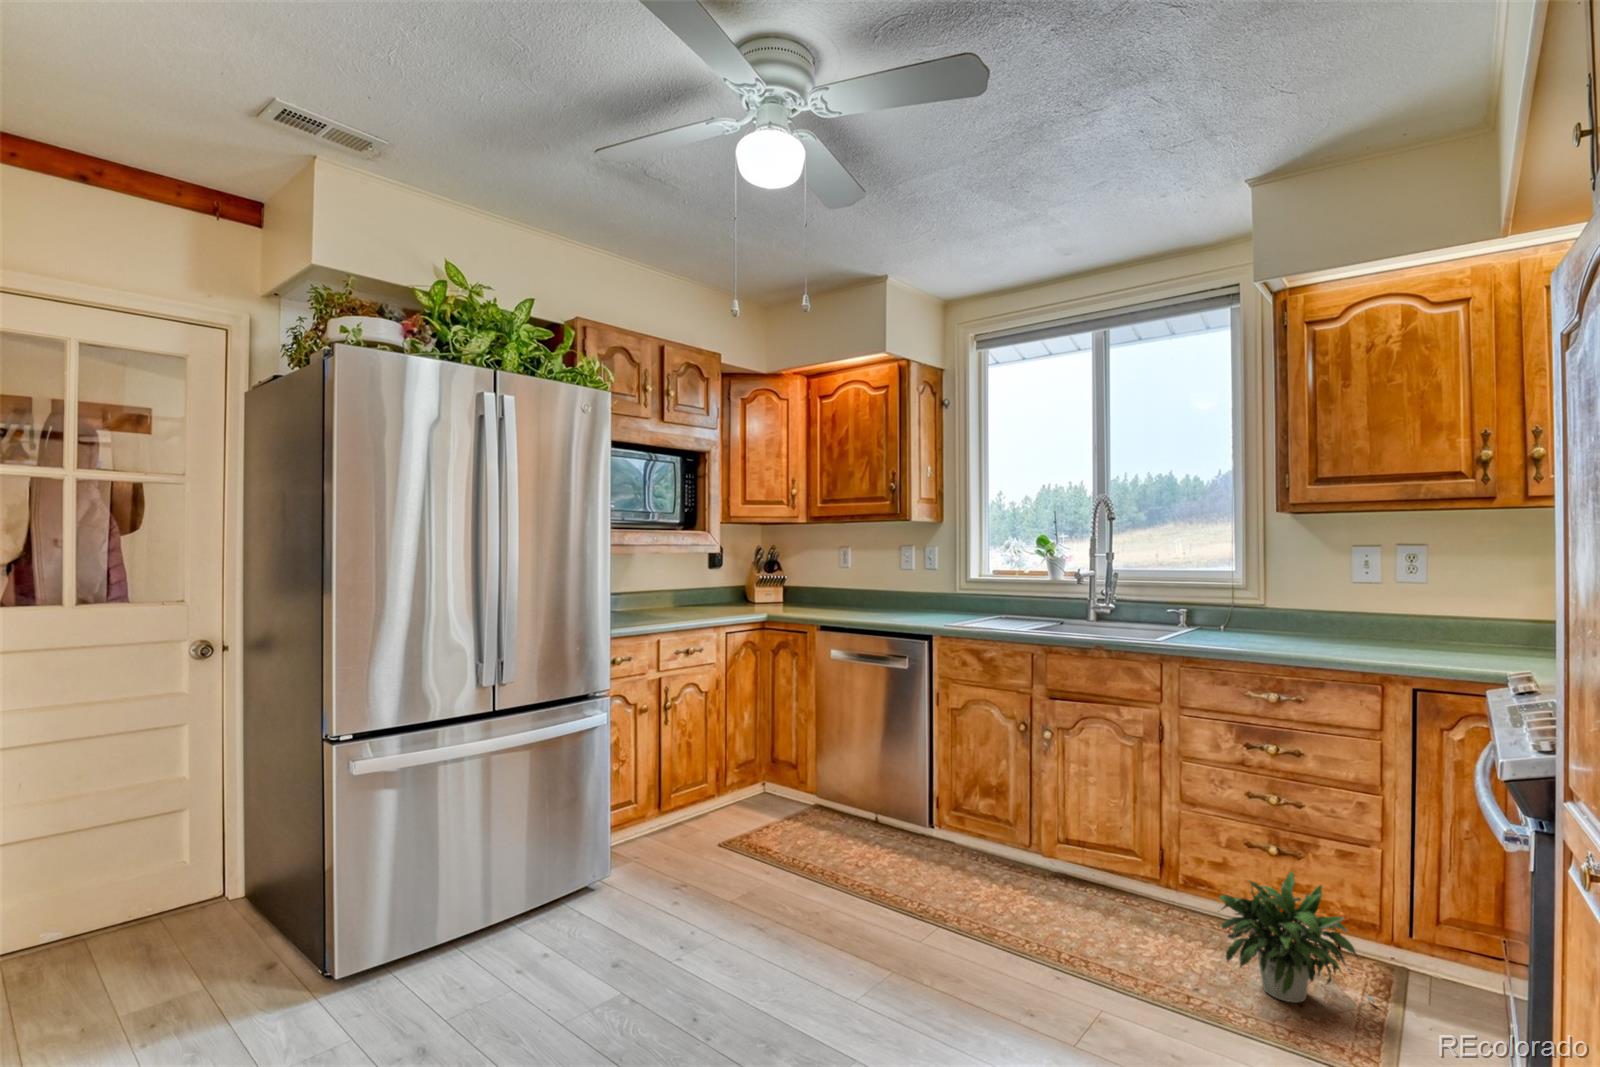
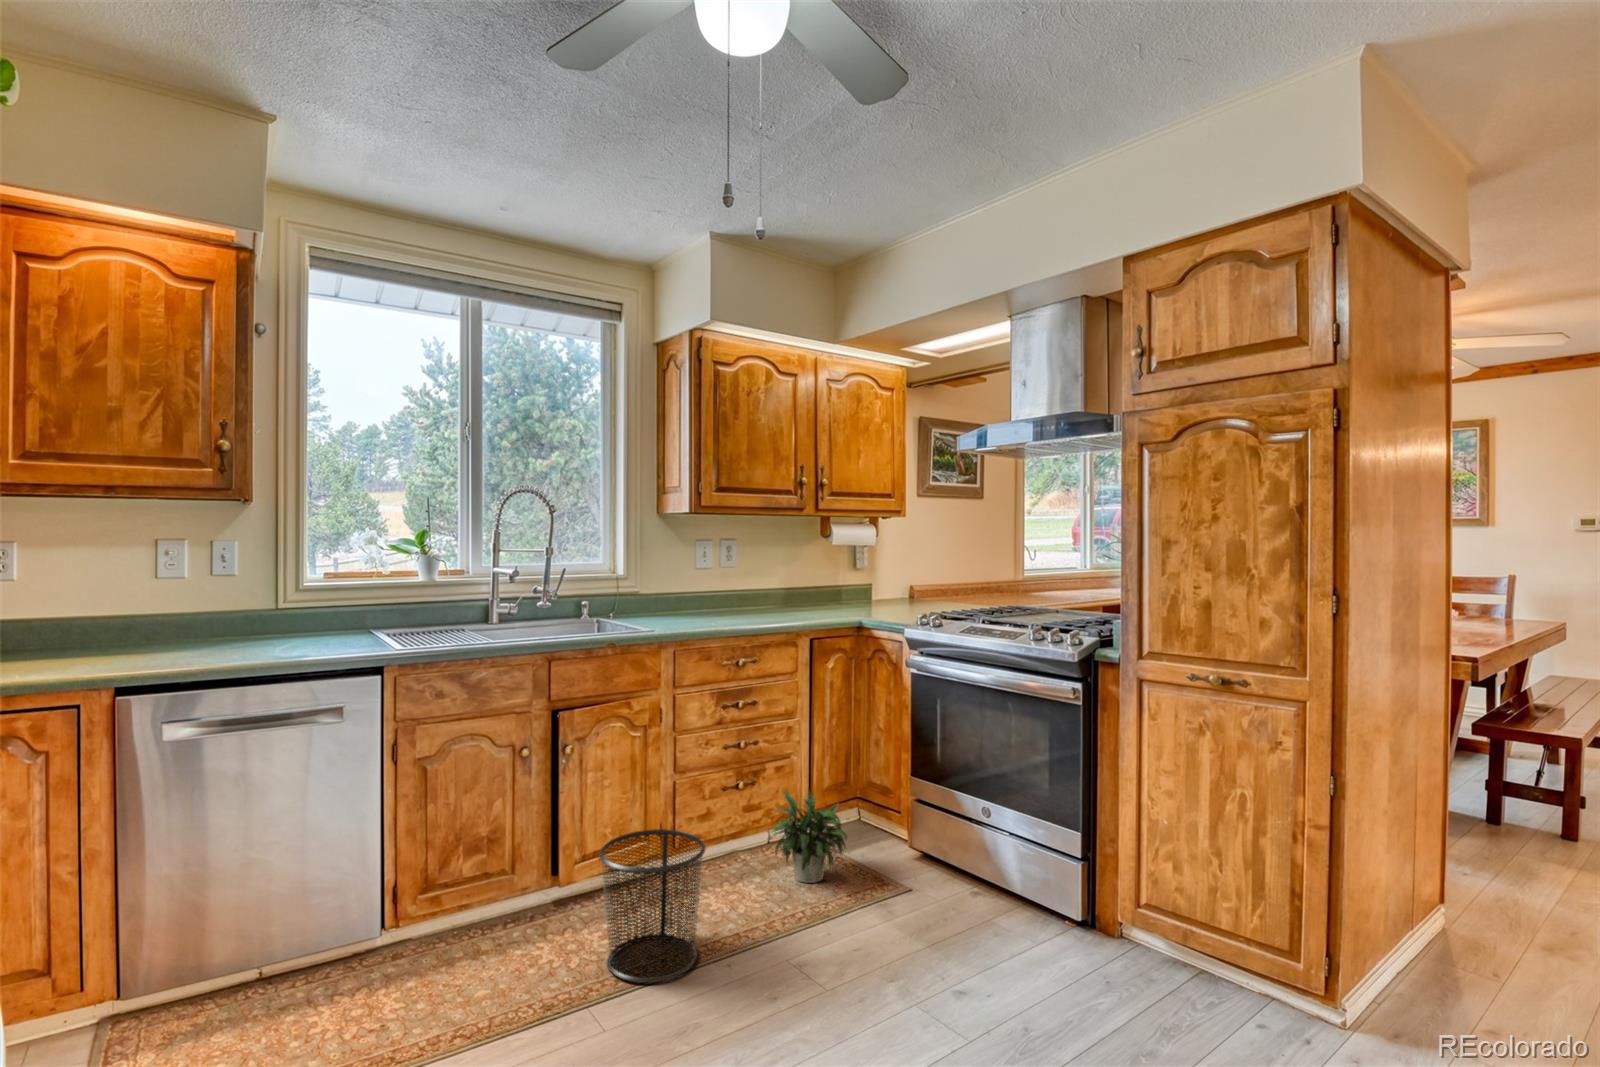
waste bin: none [962,812,1063,952] -> present [599,829,706,983]

